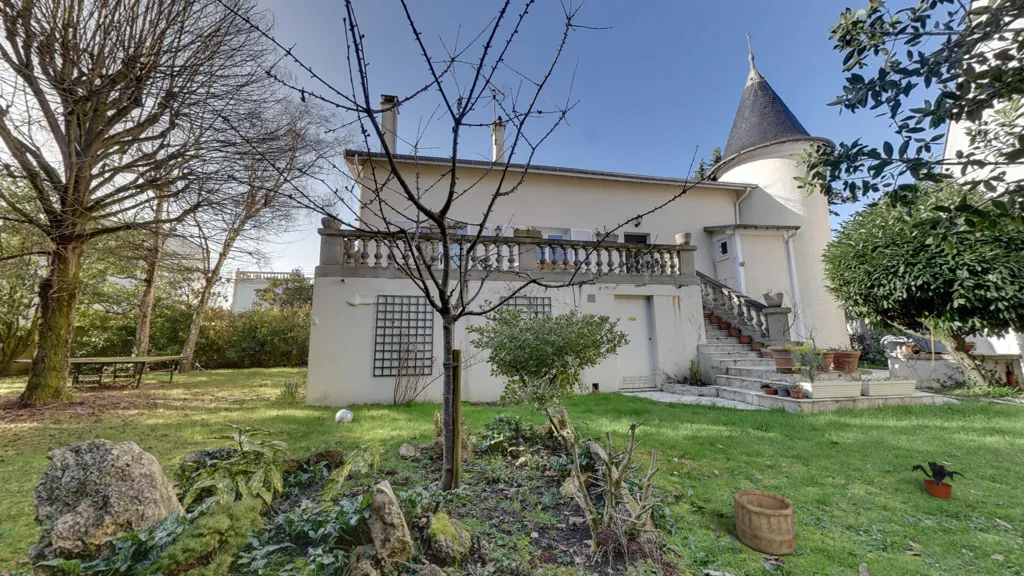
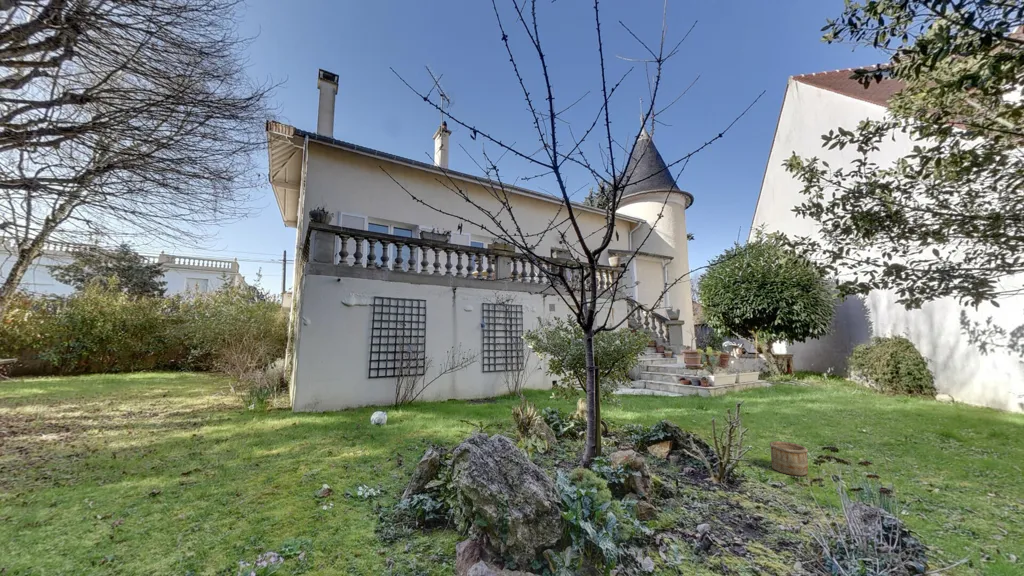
potted plant: present [911,461,966,498] -> none [813,420,842,440]

